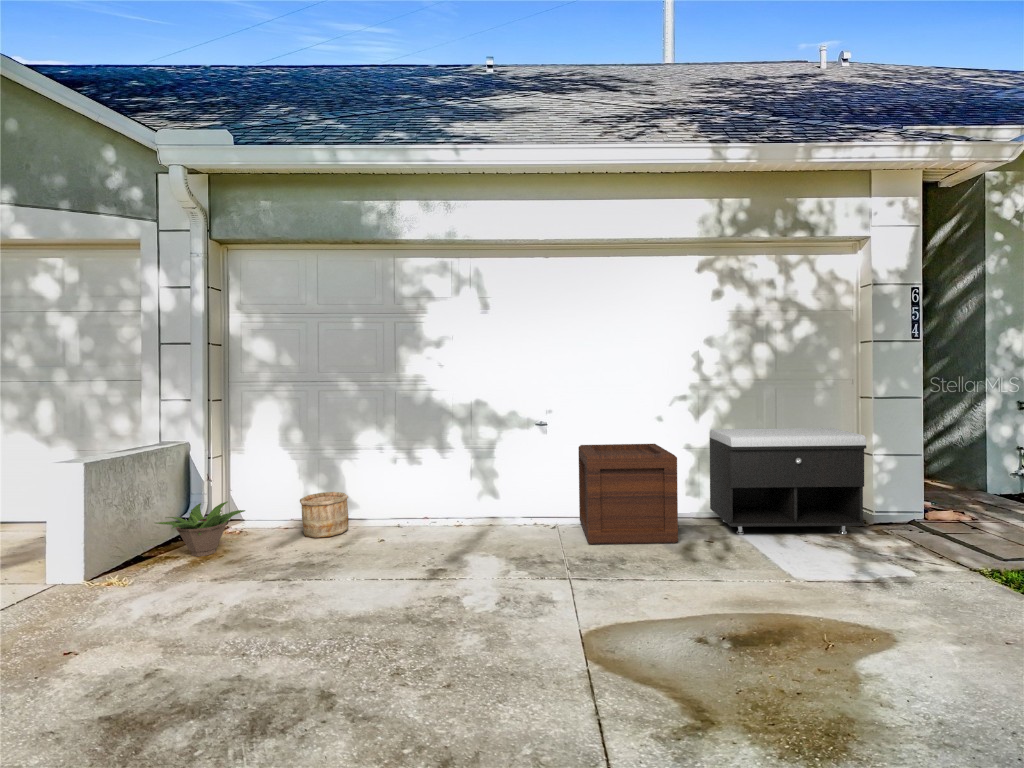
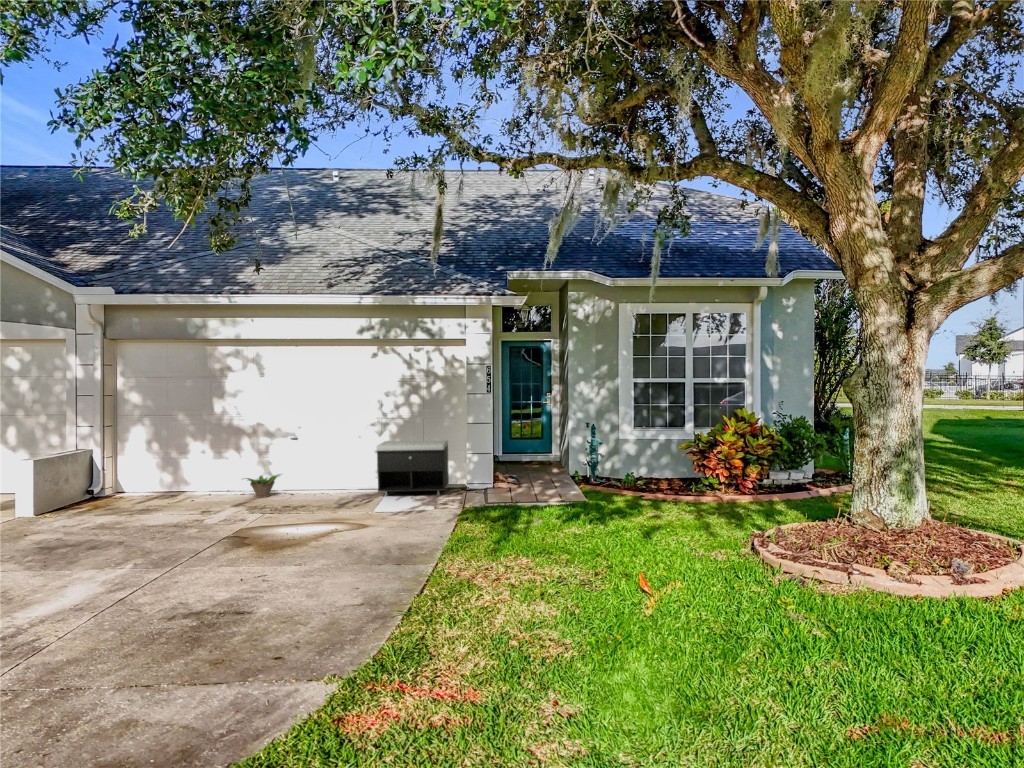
wooden crate: present [579,444,678,544] -> none [299,449,356,501]
wooden bucket: present [300,492,348,538] -> none [154,476,183,500]
decorative plant: present [156,501,245,556] -> present [246,474,280,498]

